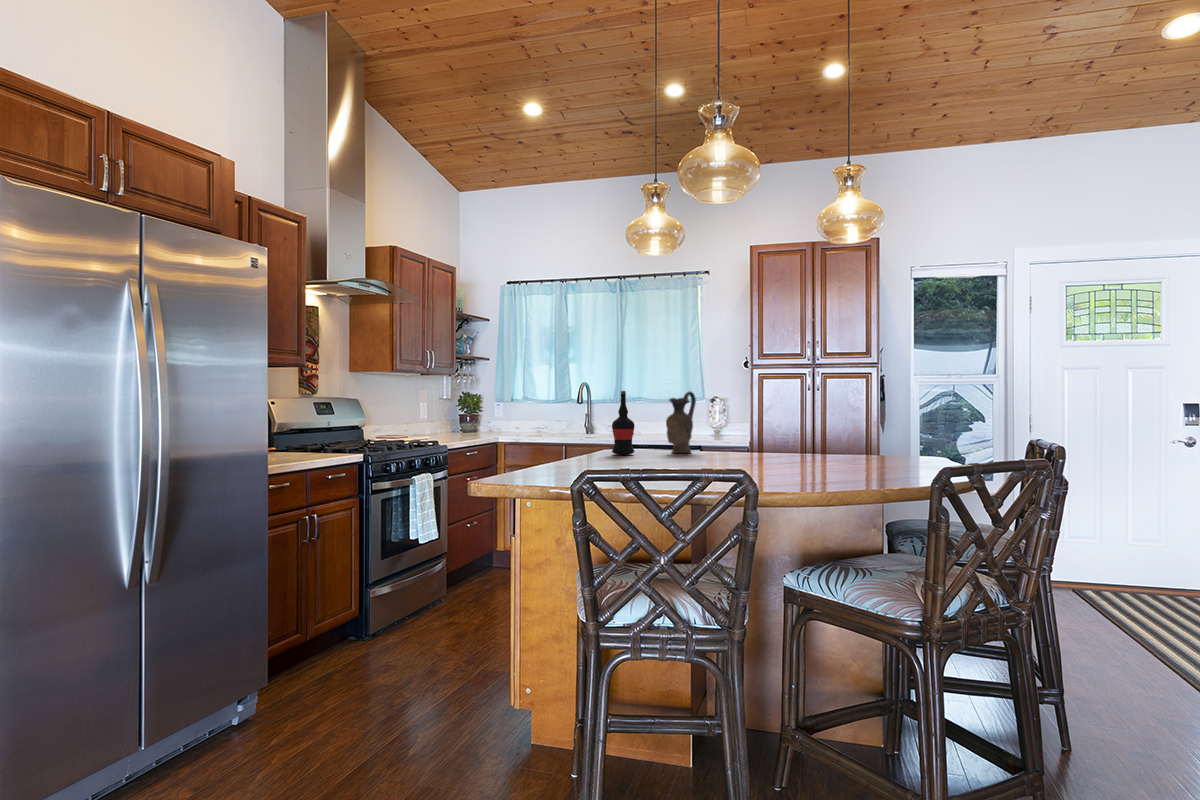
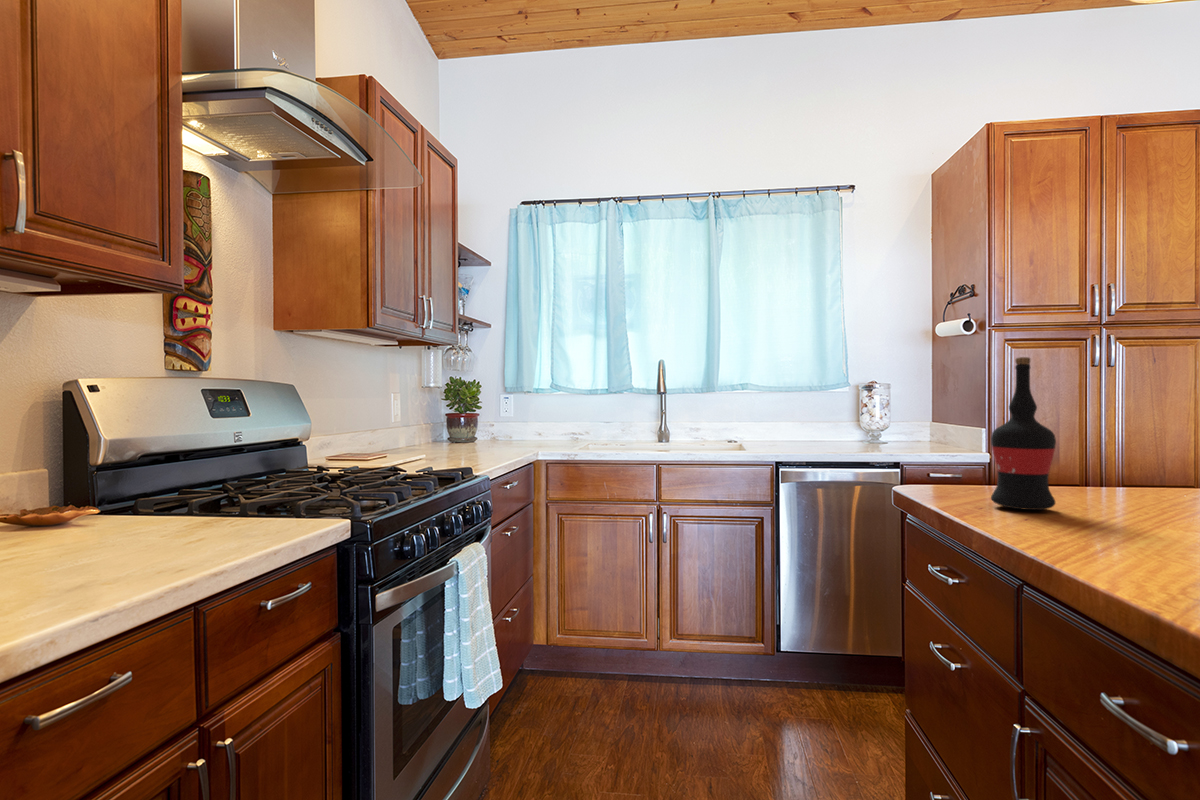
ceramic pitcher: present [666,391,696,453] -> none [1063,362,1136,499]

